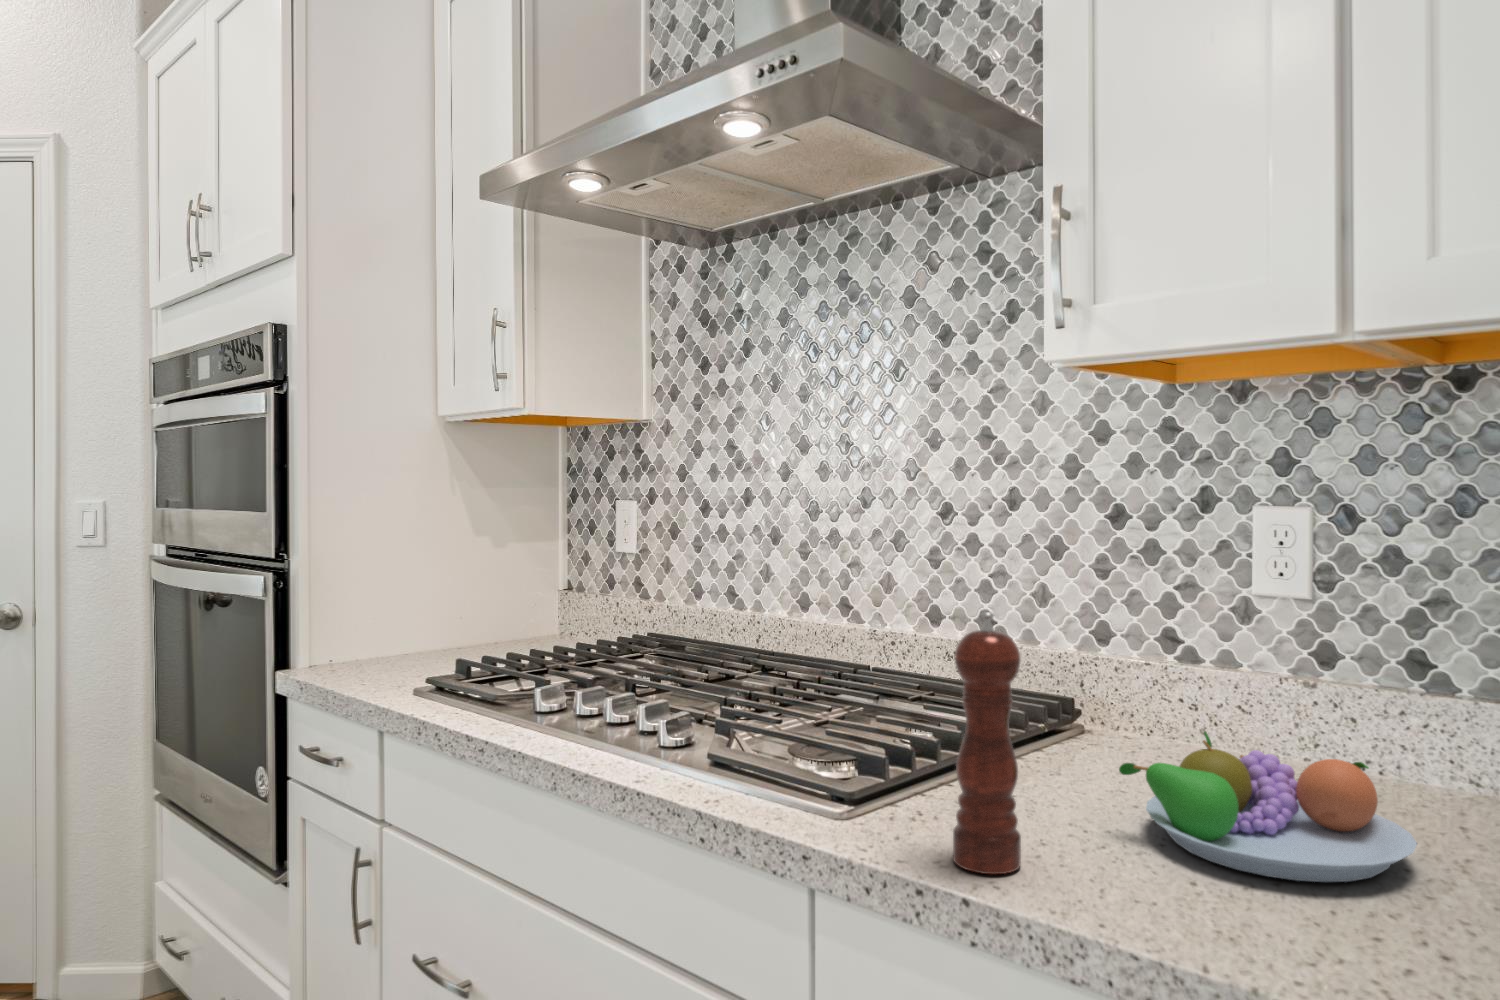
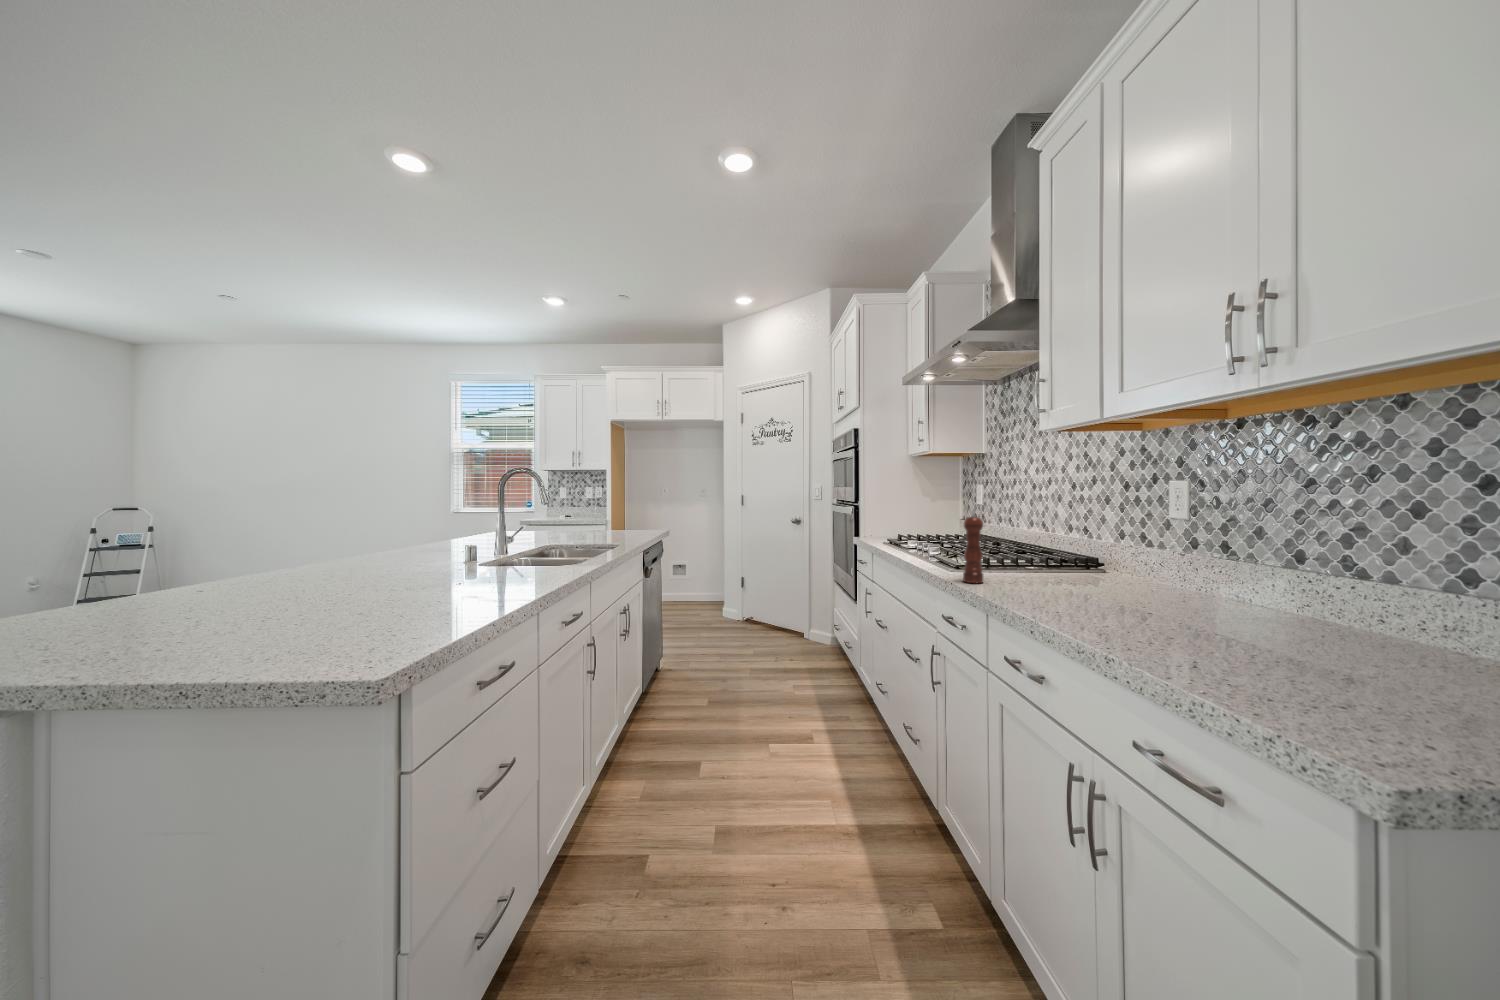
fruit bowl: present [1119,732,1417,882] -> none [1032,557,1128,599]

